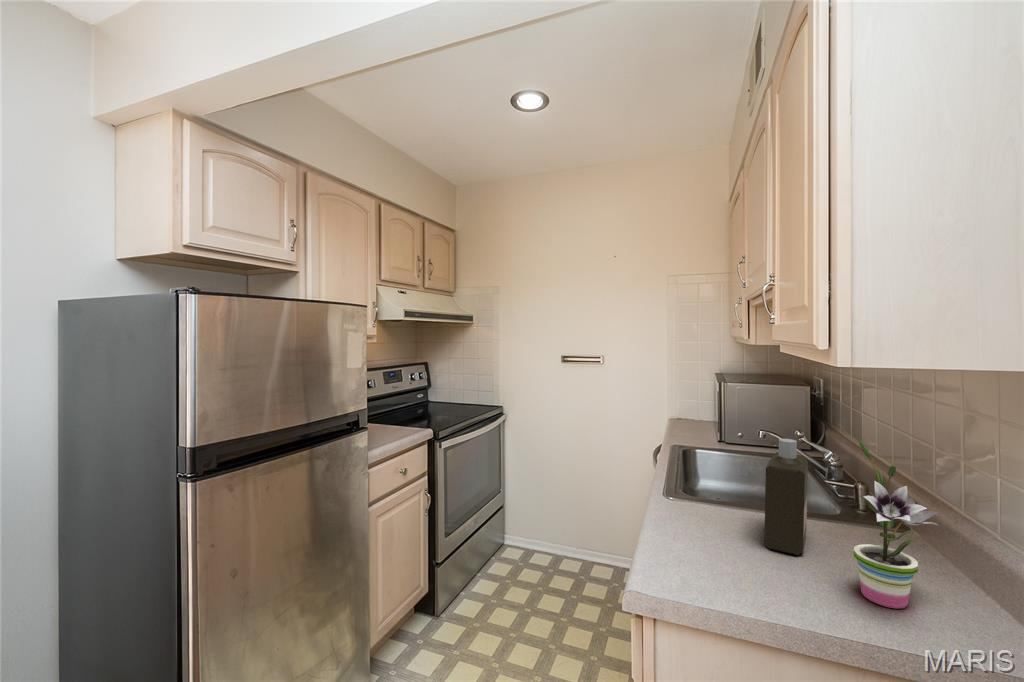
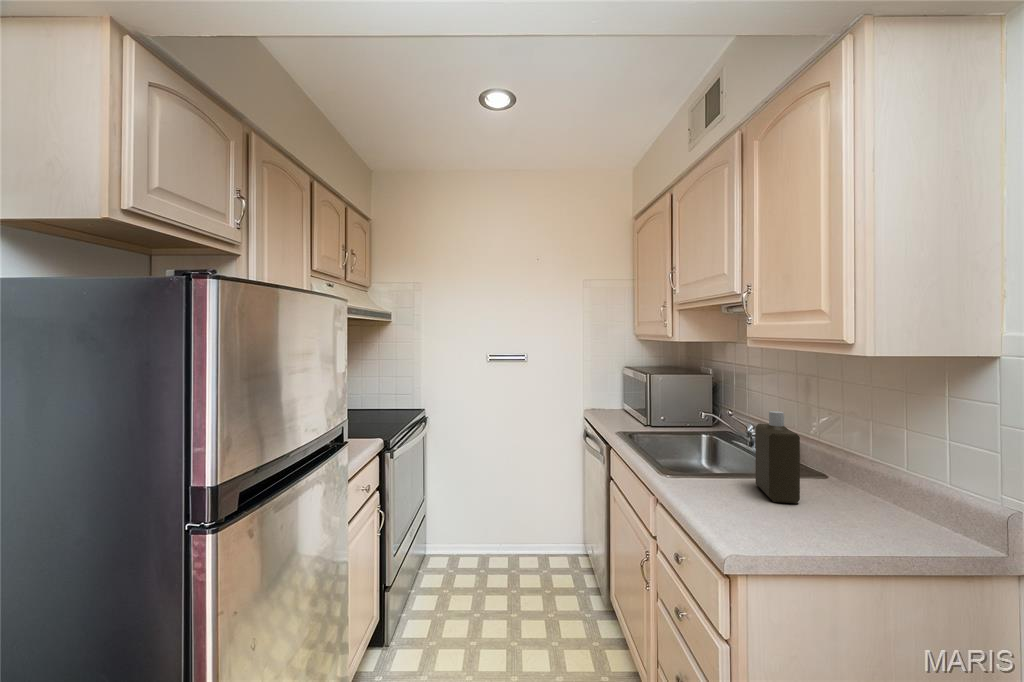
potted plant: present [854,441,939,609] -> none [850,405,916,529]

